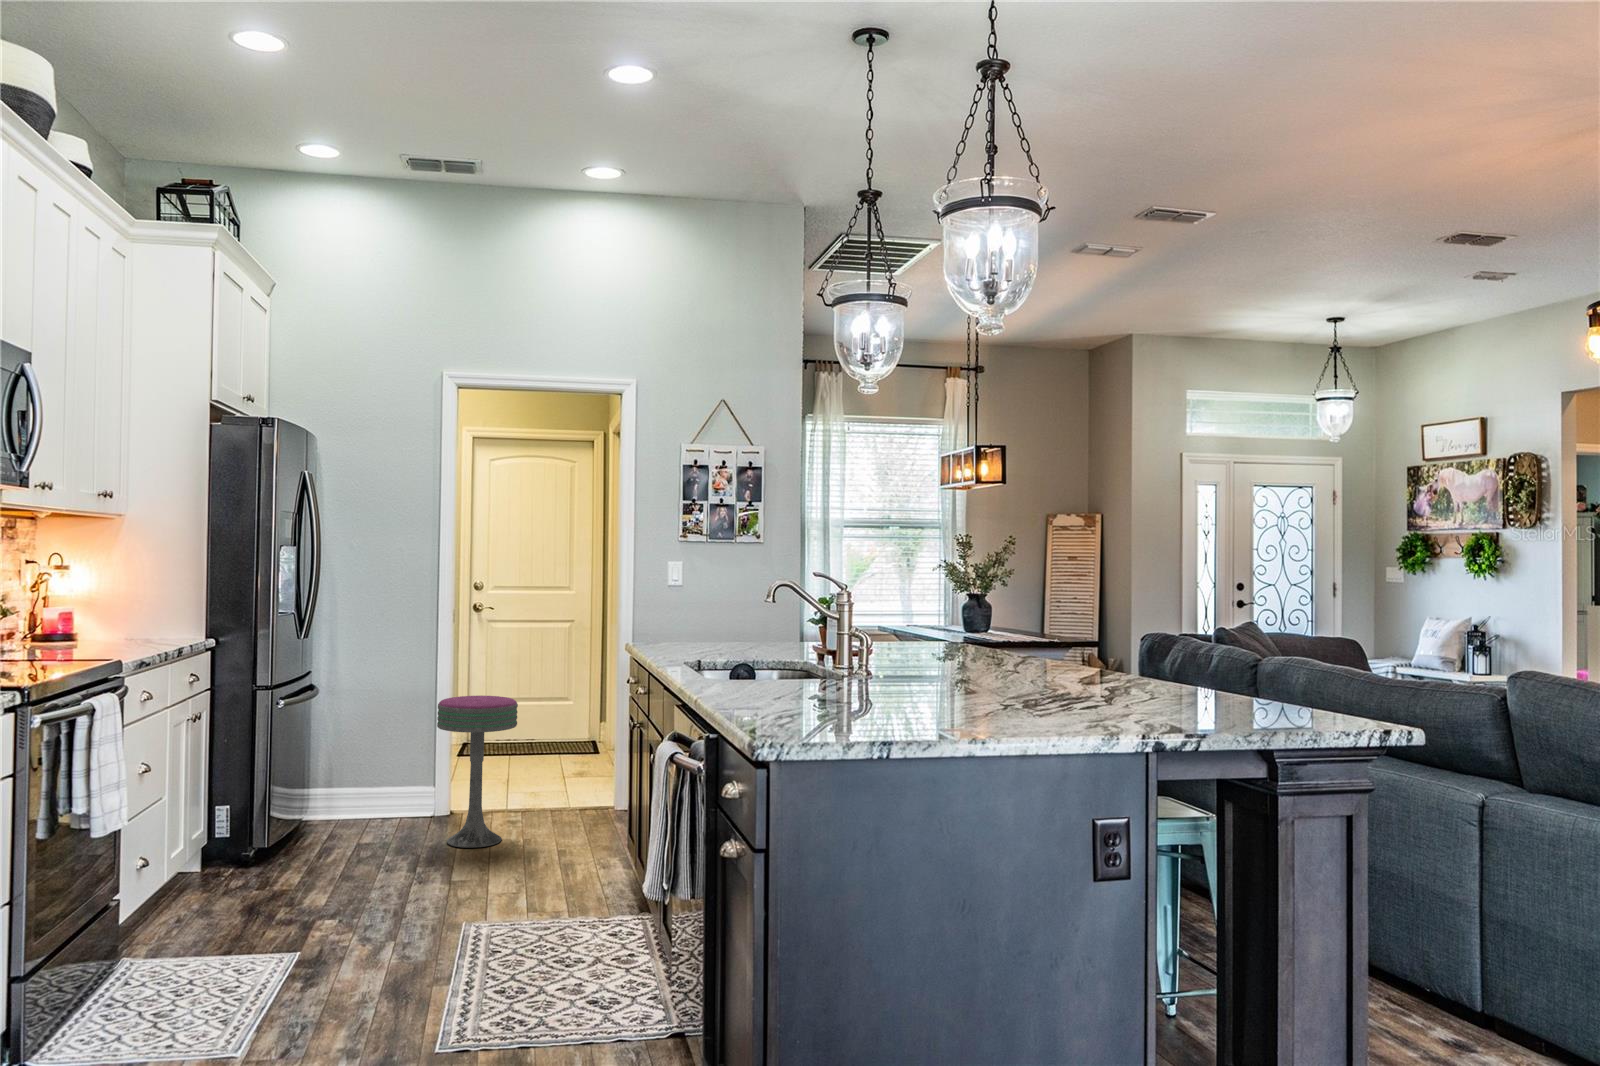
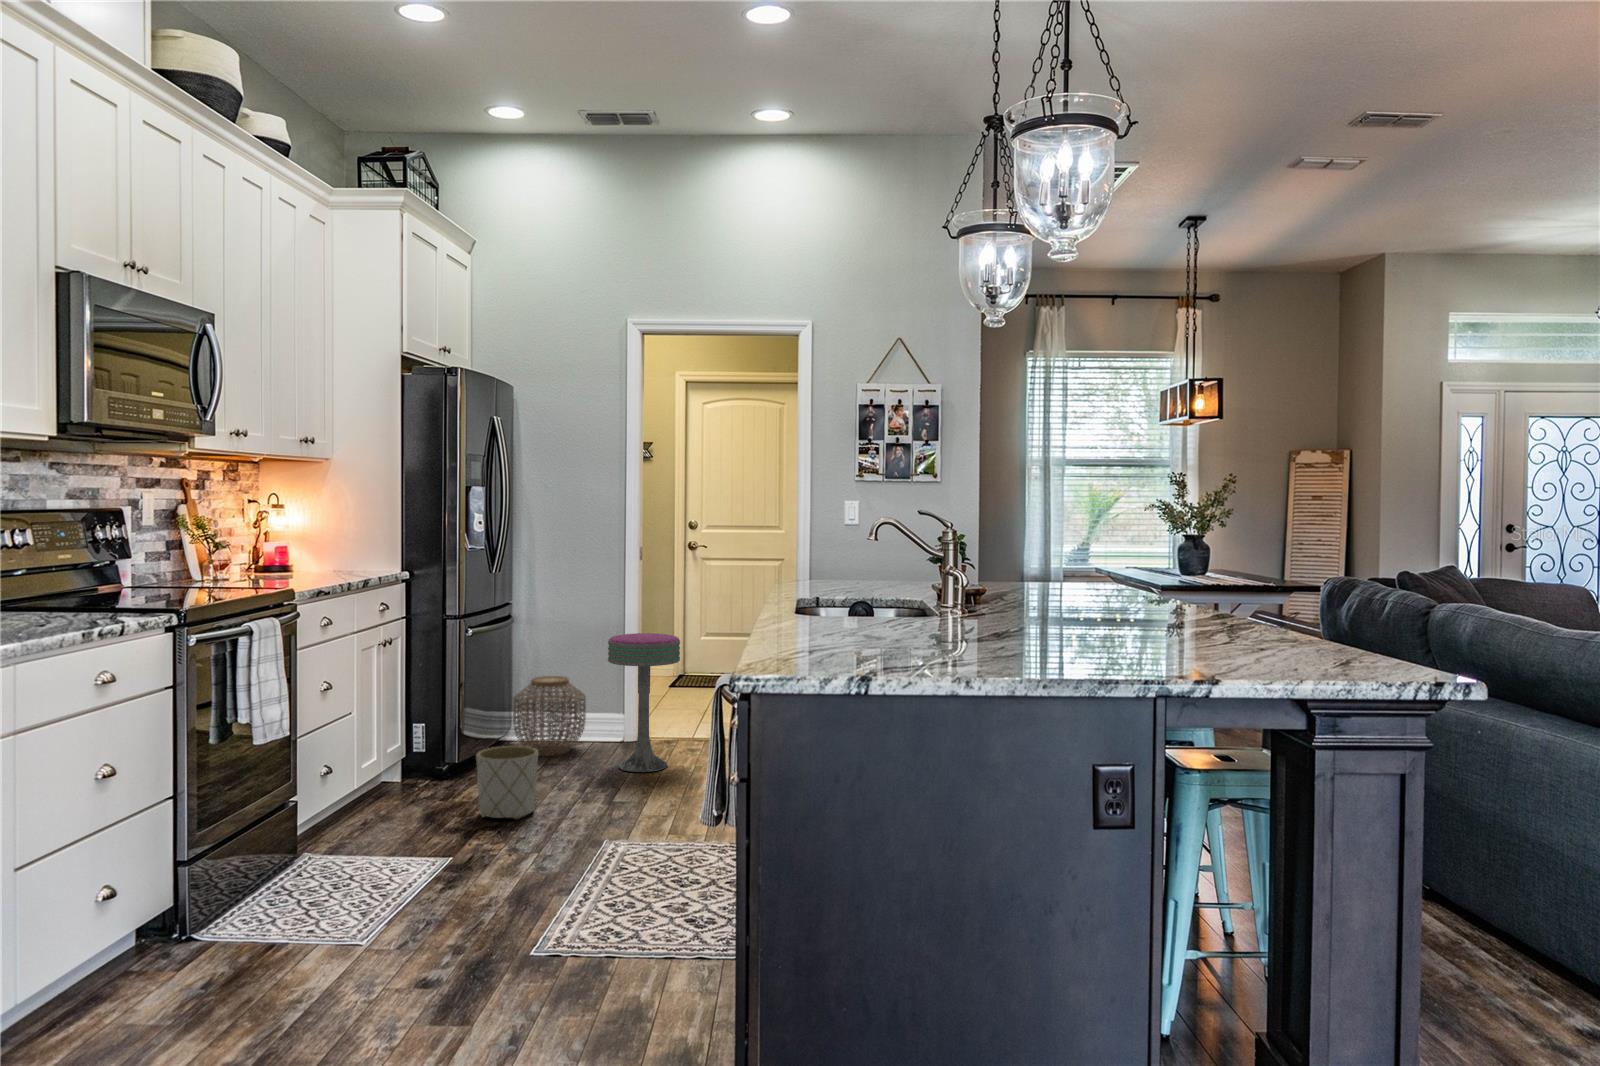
woven basket: none [318,744,403,834] -> present [513,676,586,756]
planter: none [308,826,378,908] -> present [476,746,538,819]

